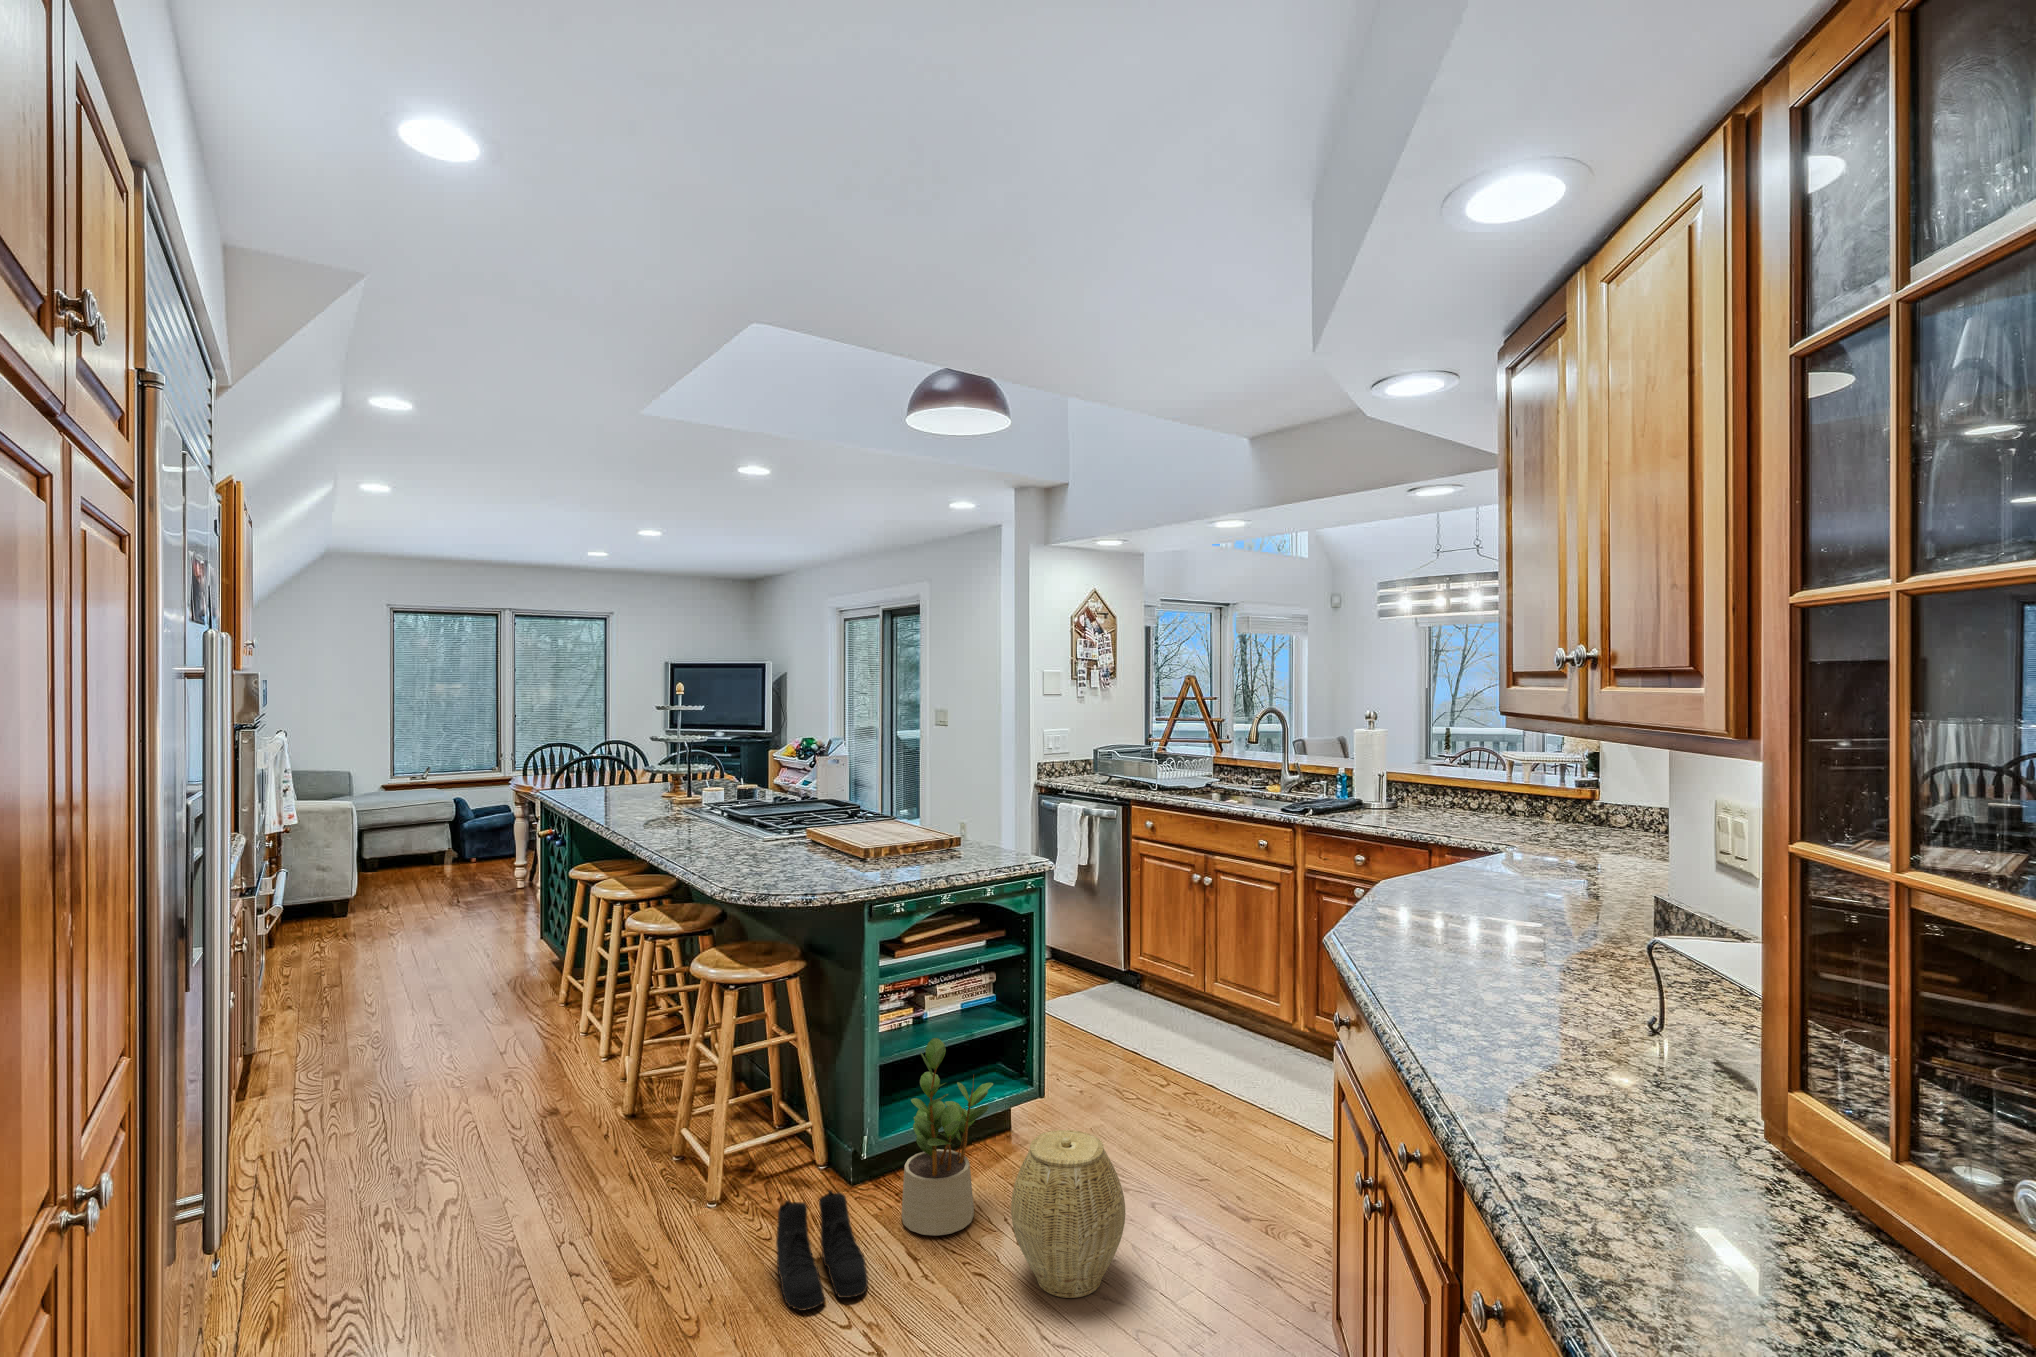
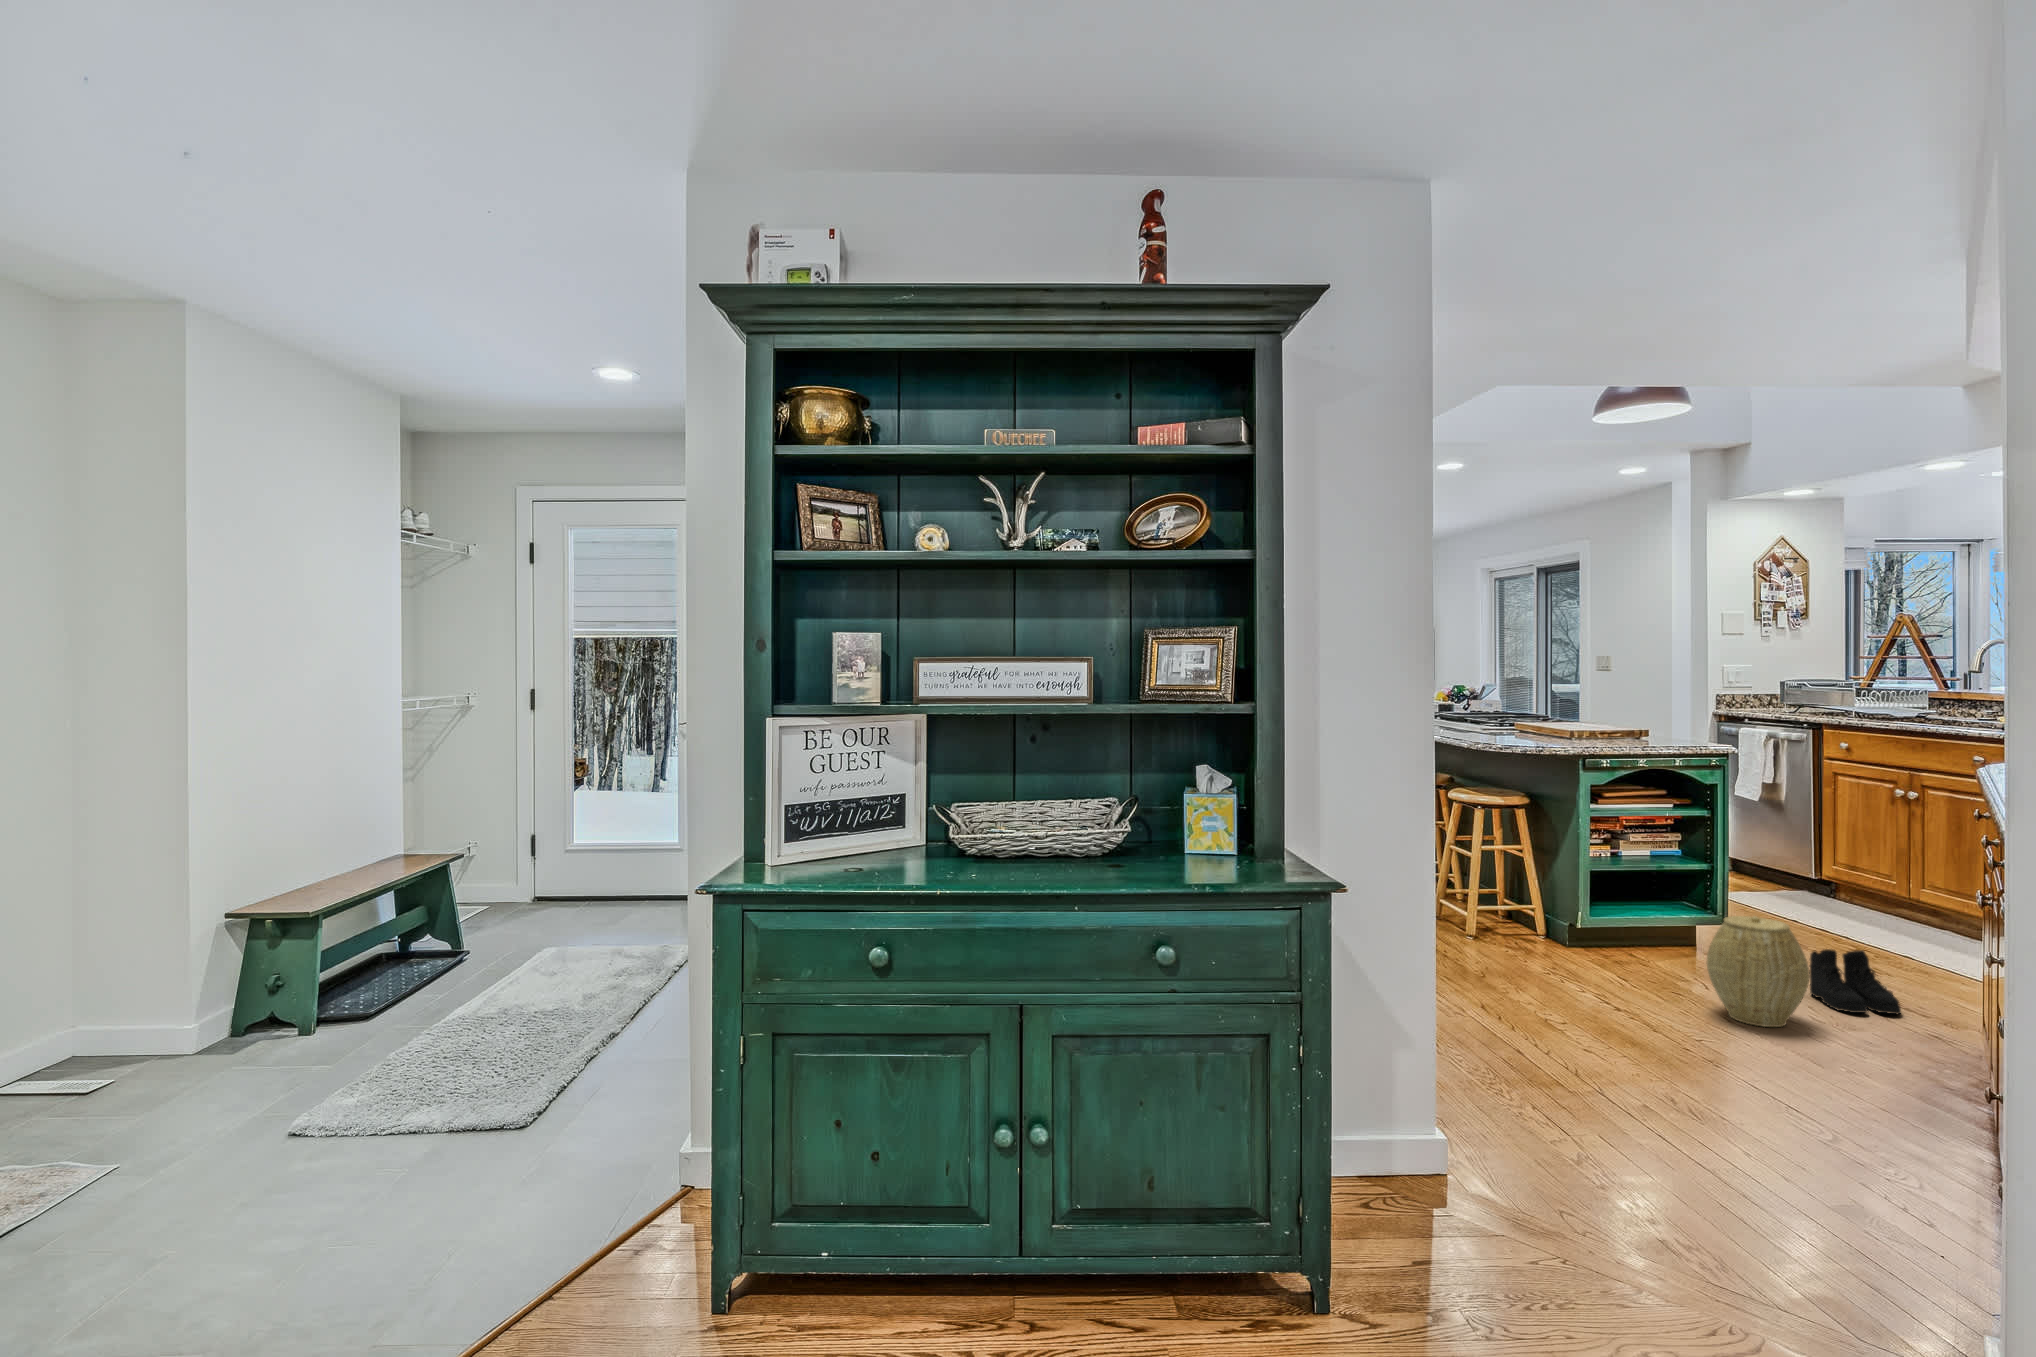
potted plant: present [902,1038,993,1236] -> none [1609,849,1688,986]
boots: present [776,1190,868,1311] -> present [1809,949,1901,1014]

